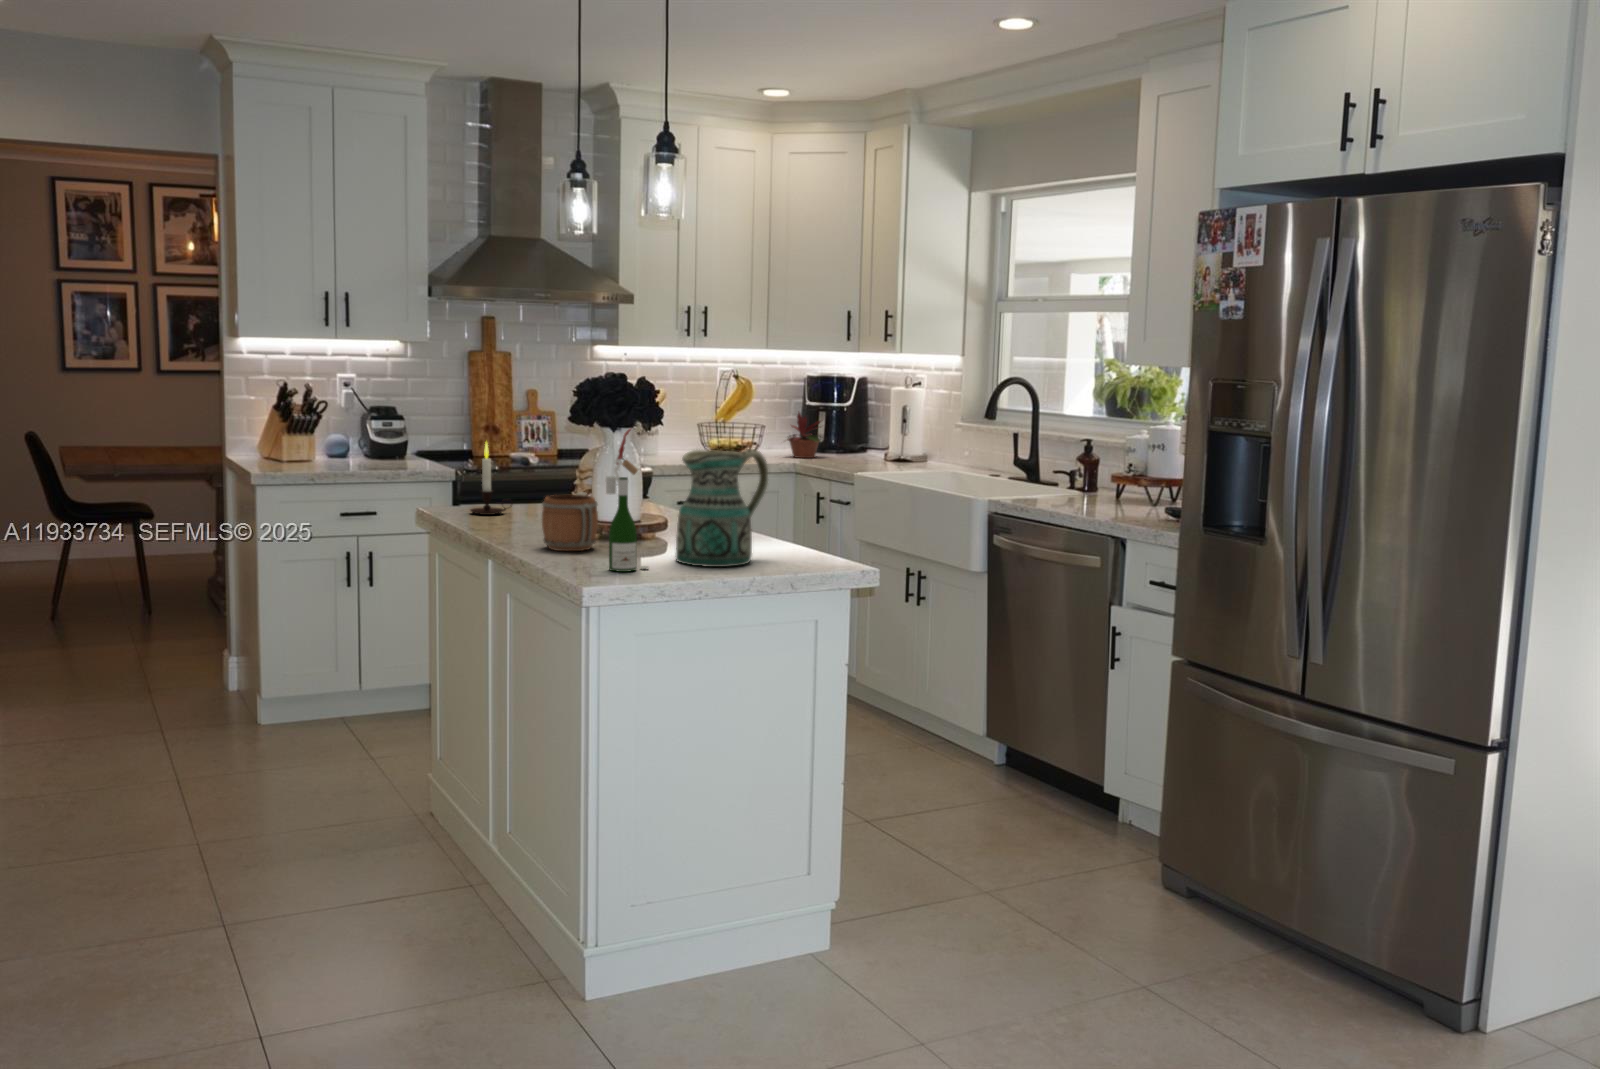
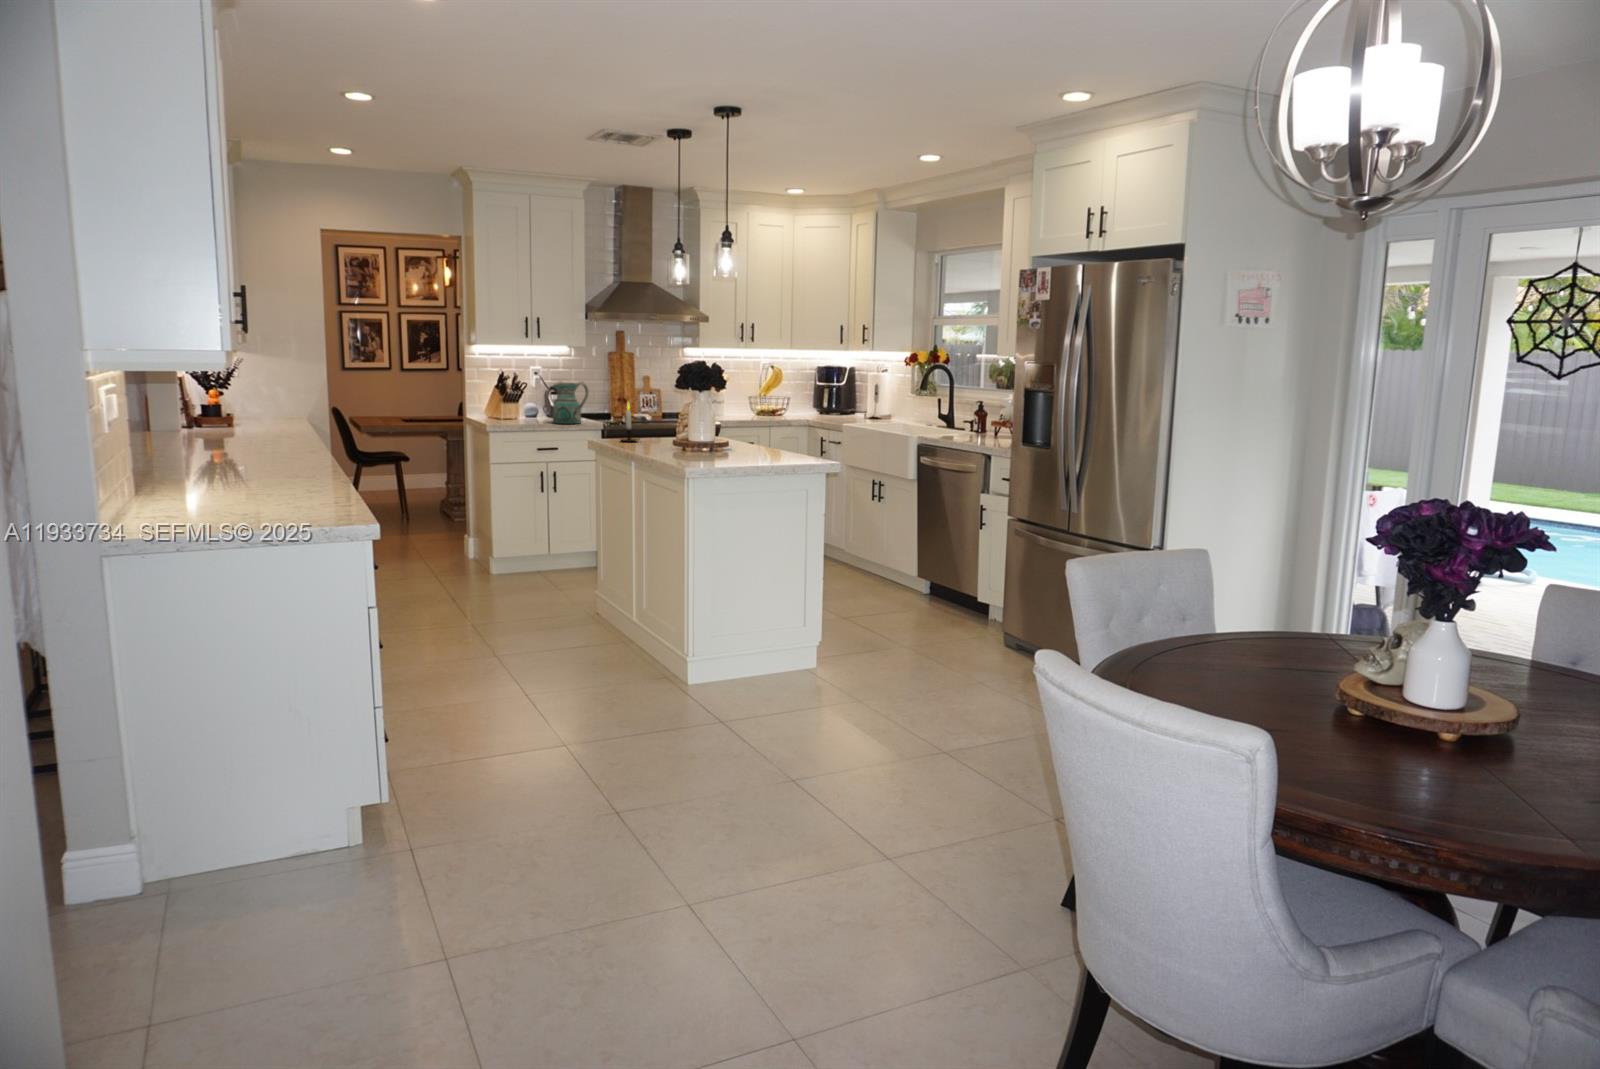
potted plant: present [787,413,821,458] -> none [798,388,830,418]
wine bottle: present [606,429,649,572] -> none [696,389,720,464]
ceramic pitcher: present [675,449,768,567] -> present [553,382,589,424]
mug: present [542,492,598,551] -> none [662,426,692,456]

